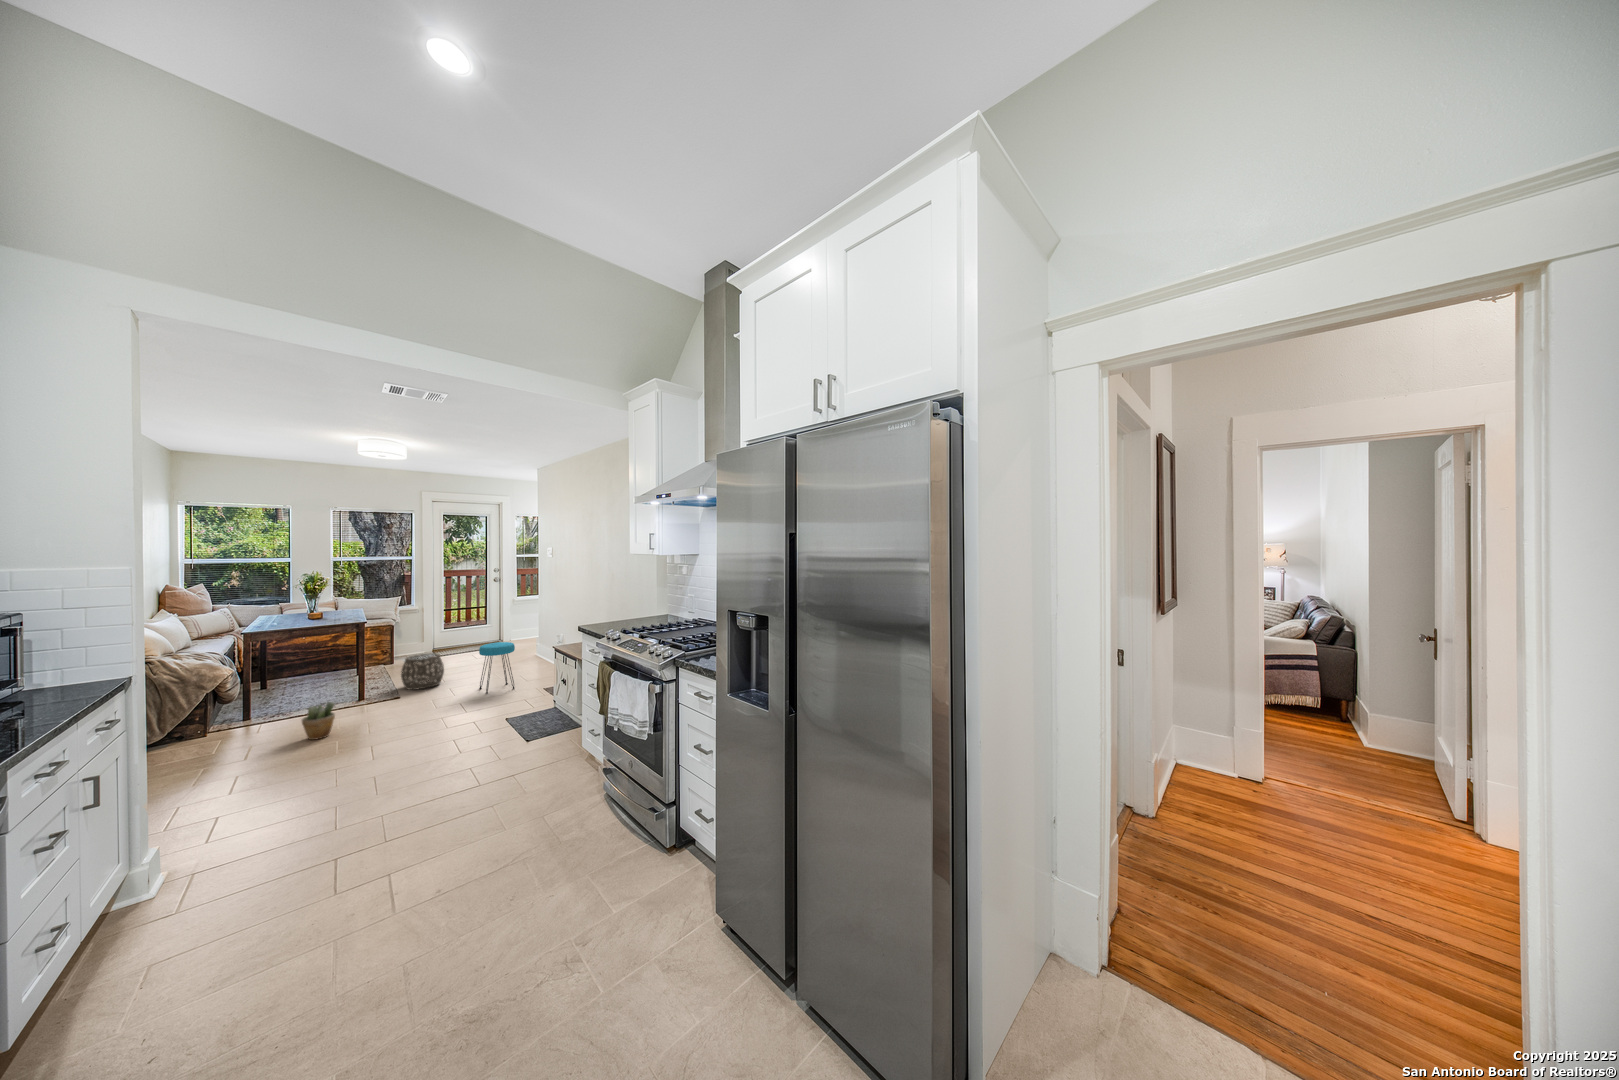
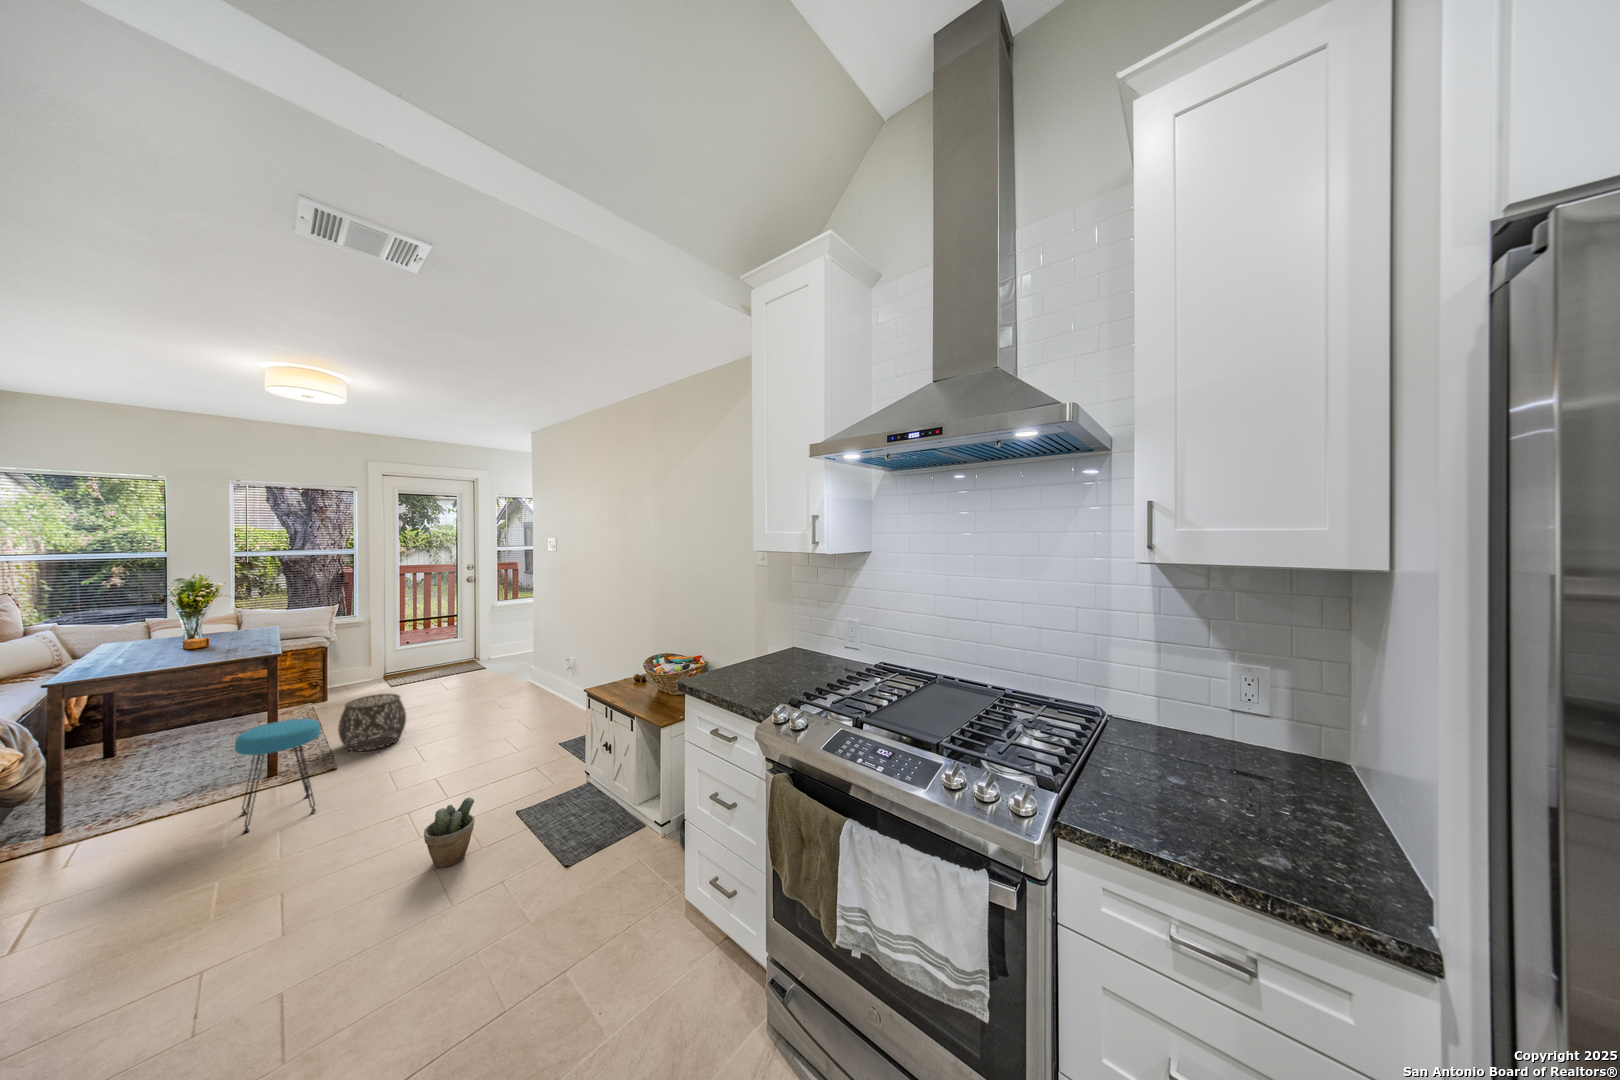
stool: present [479,642,515,694] -> present [235,719,321,832]
potted plant: present [302,702,335,740] -> present [424,797,475,867]

